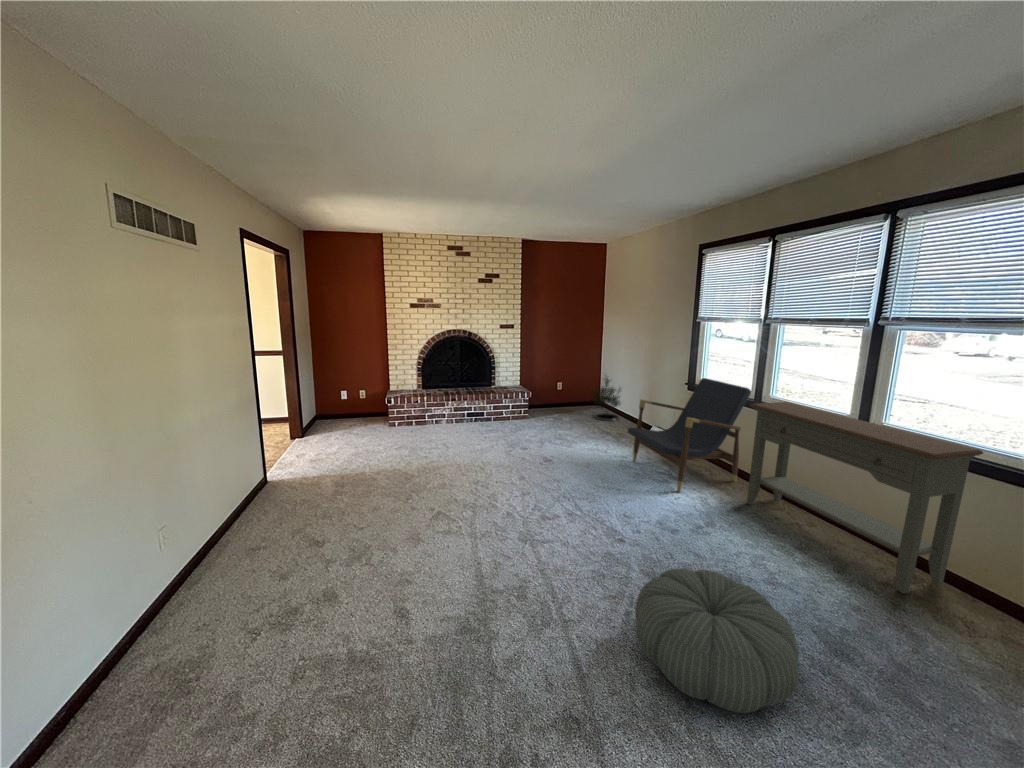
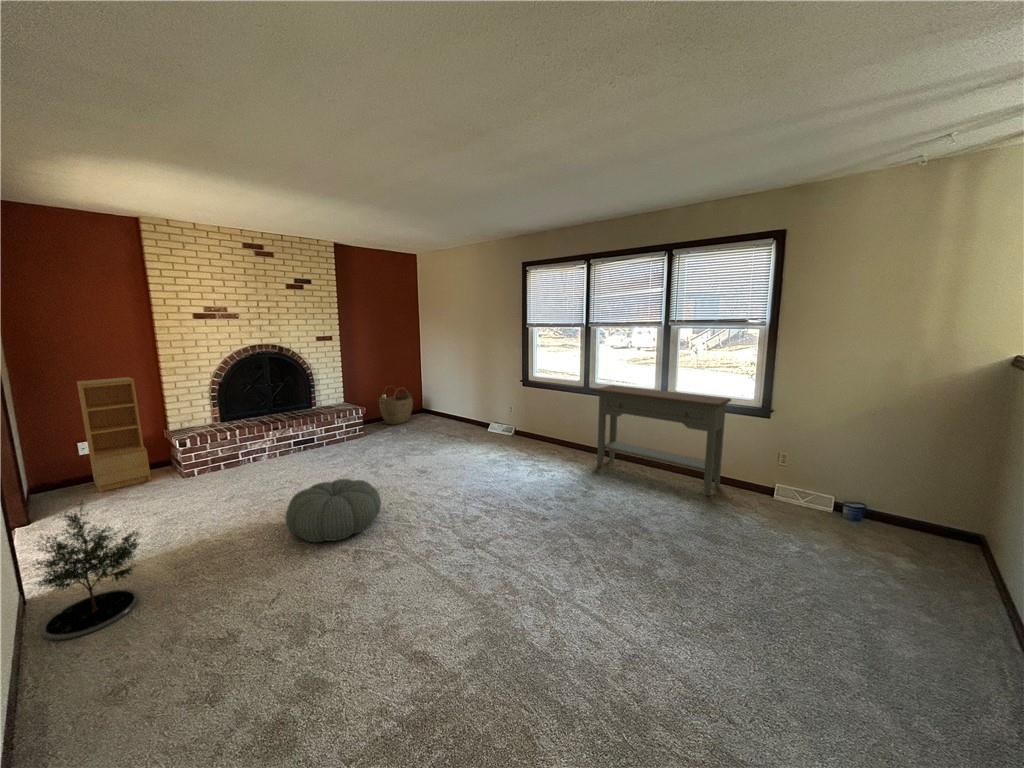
bookshelf: none [341,349,375,426] -> present [77,377,151,492]
woven basket: none [551,374,582,412] -> present [379,385,413,425]
potted tree: present [593,378,621,421] -> present [32,500,139,640]
lounge chair: present [628,378,751,492] -> none [494,374,583,470]
pouf: present [635,569,799,713] -> present [286,479,381,542]

